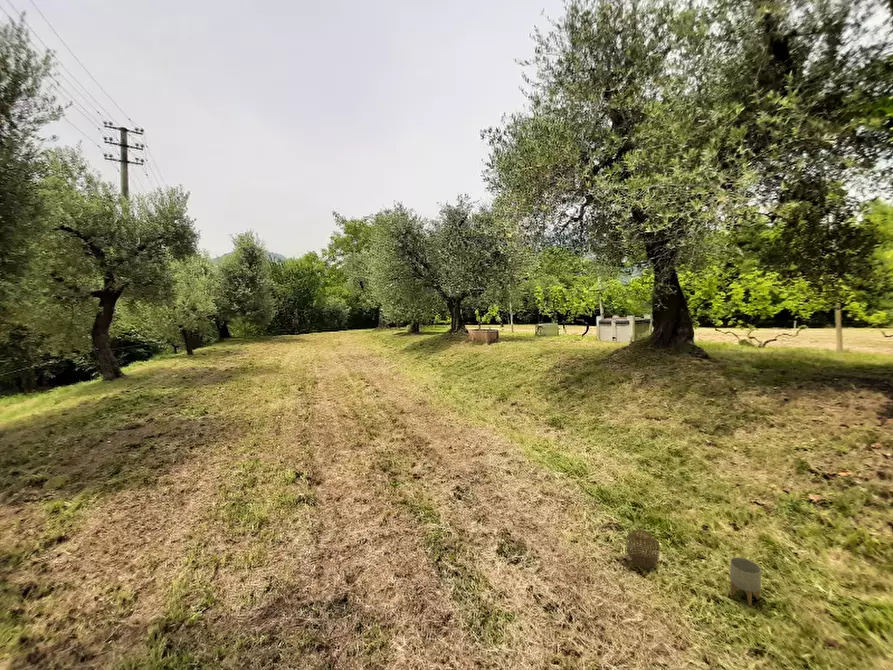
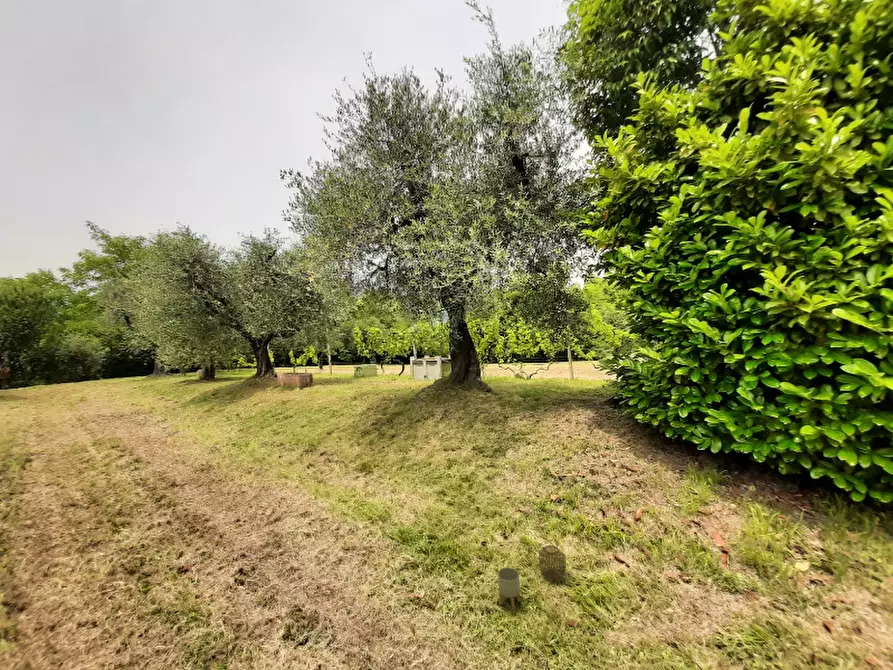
woven basket: present [627,530,659,568] -> present [539,545,566,580]

